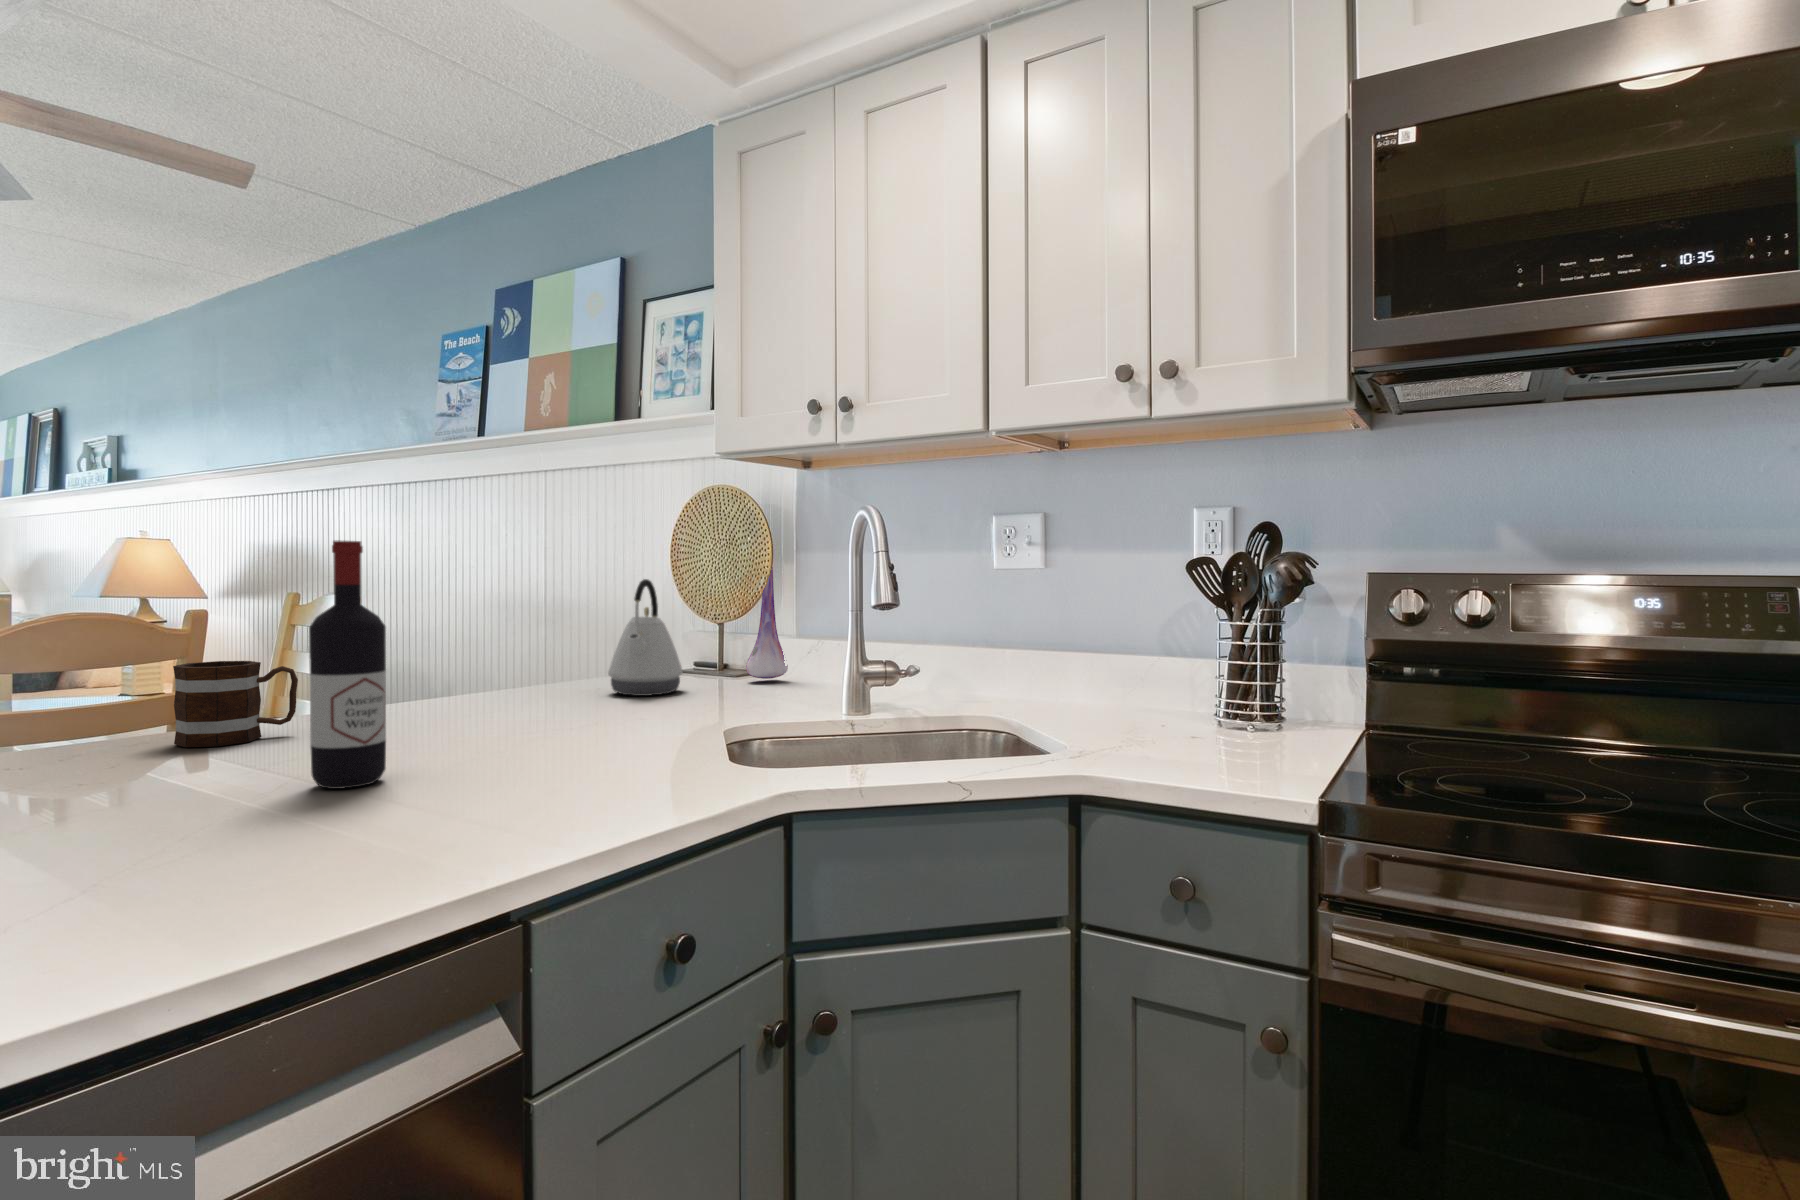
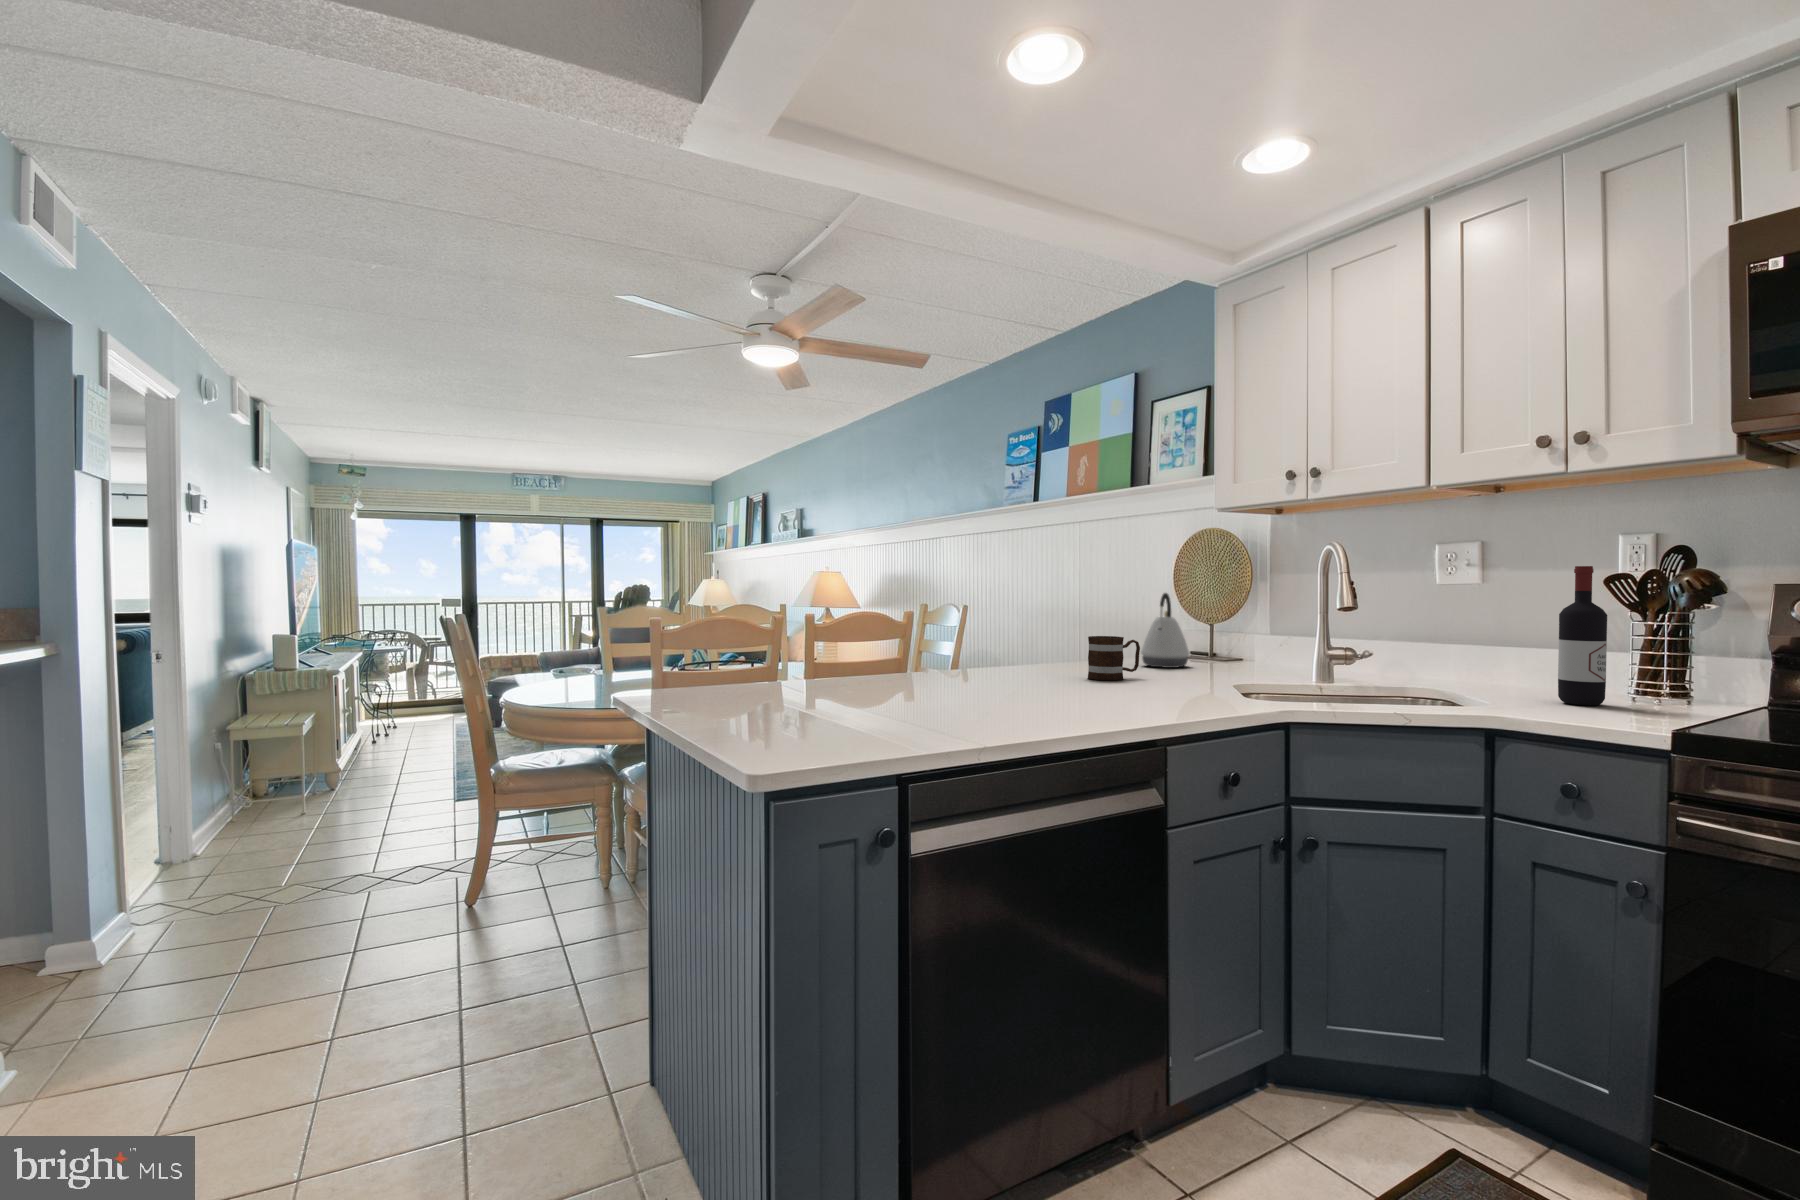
wine bottle: present [309,541,386,789] -> present [1558,566,1607,706]
vase: present [746,567,788,679] -> none [1228,578,1263,664]
mug: present [173,661,298,747] -> present [1088,636,1140,680]

